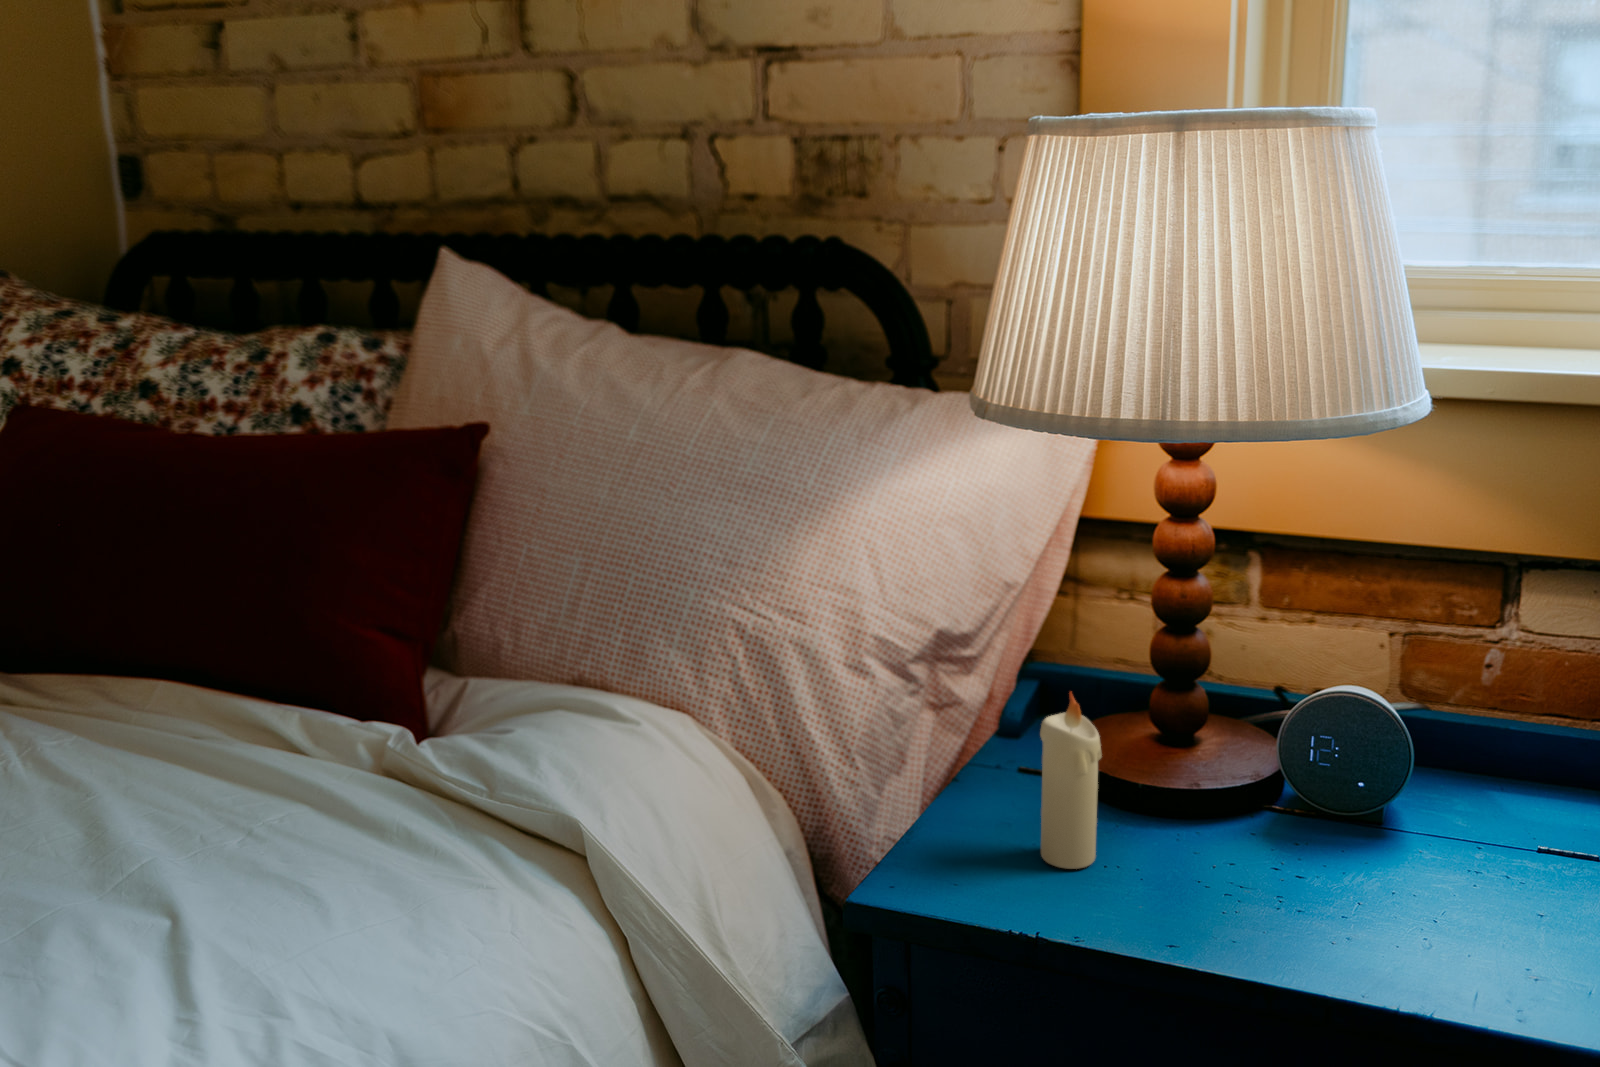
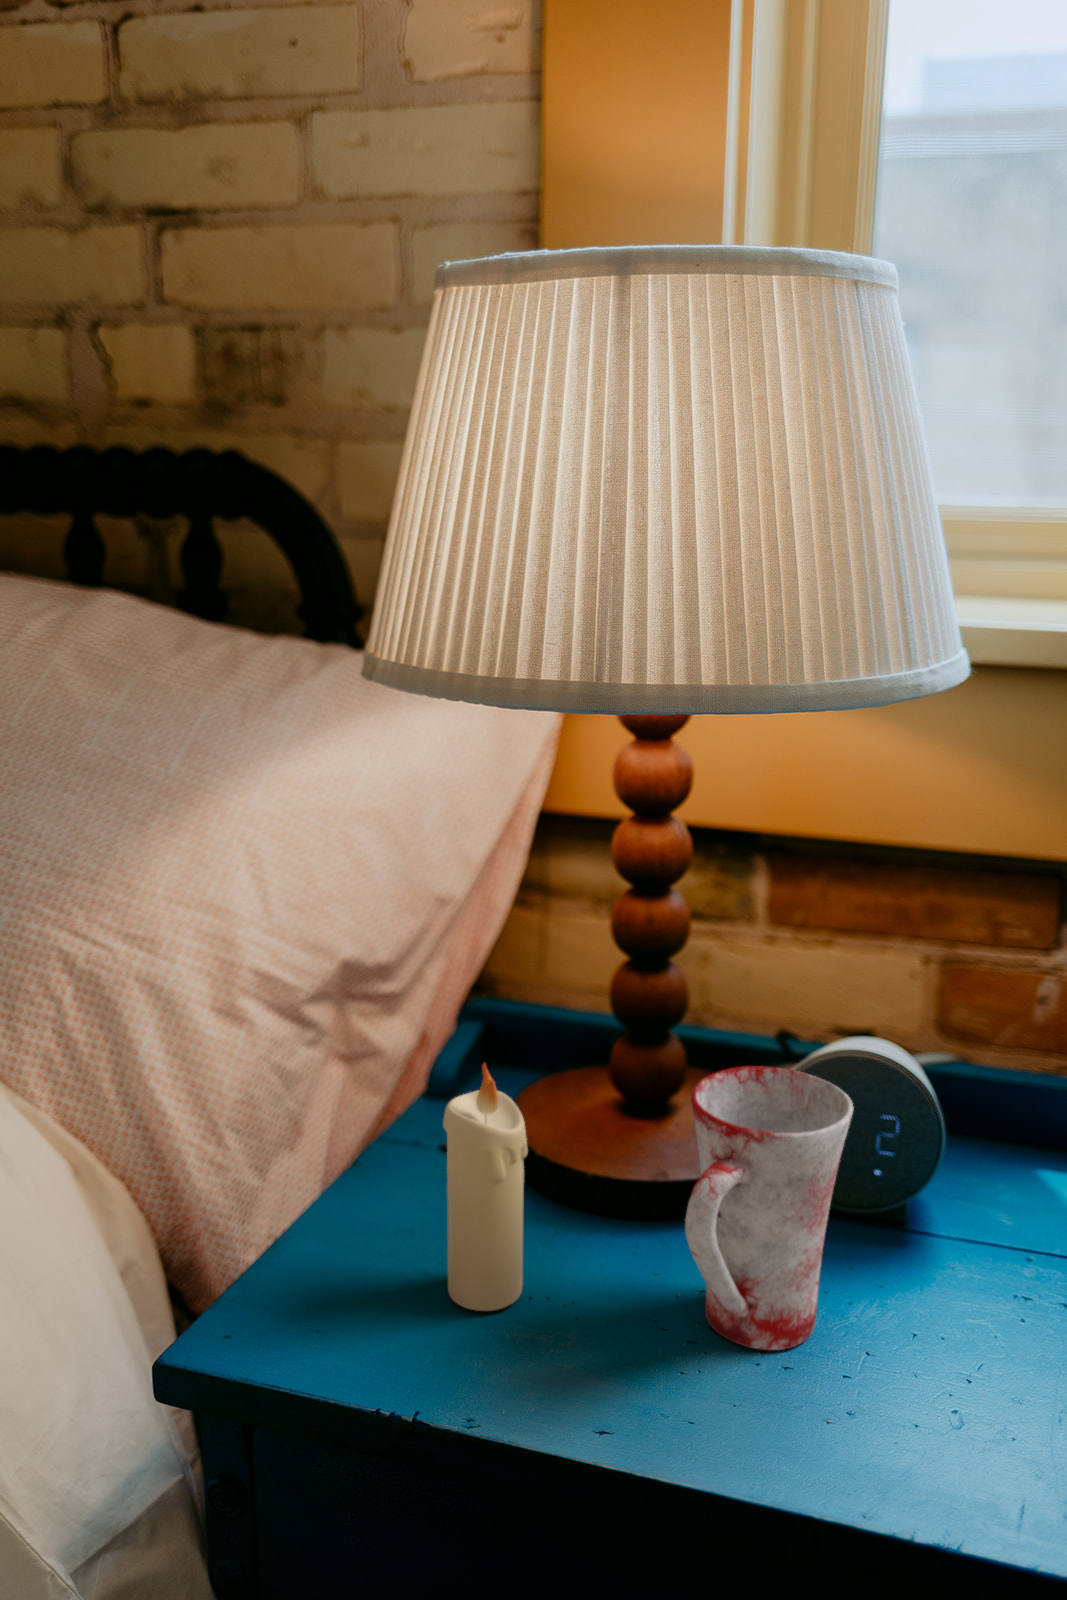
mug: none [1225,698,1349,899] -> present [685,1066,853,1350]

